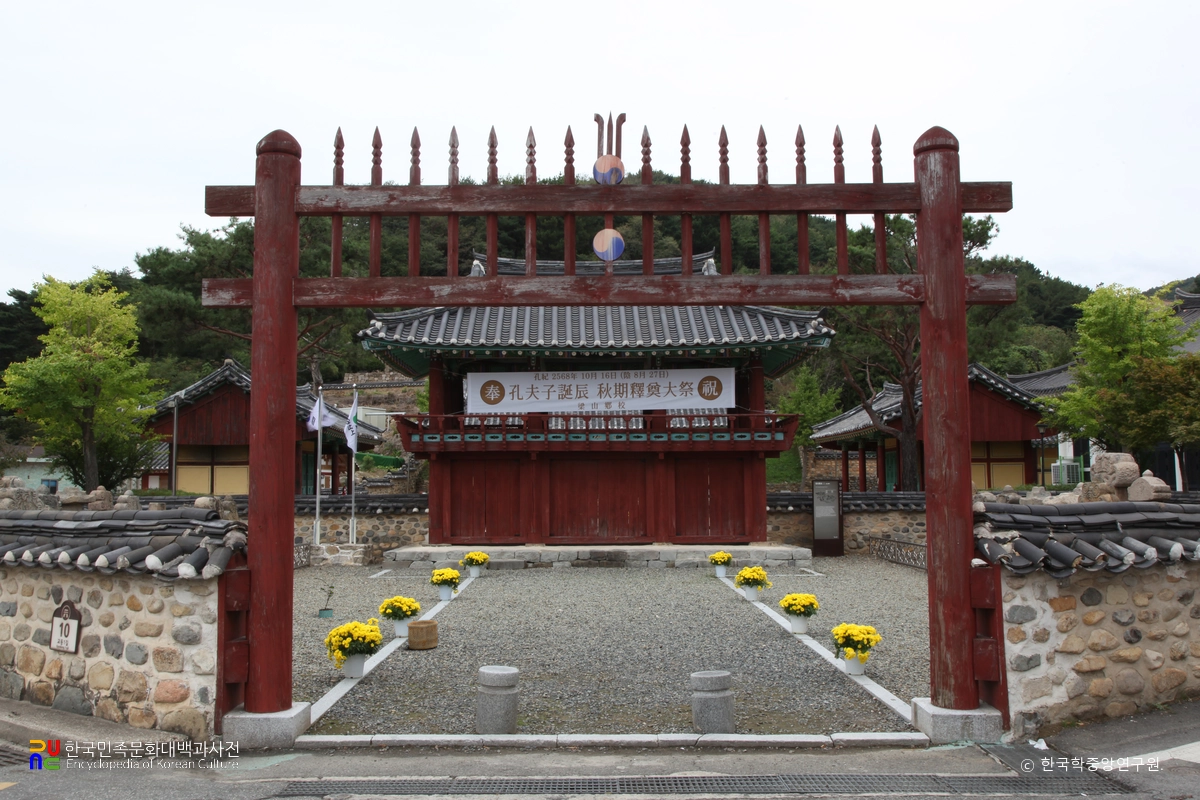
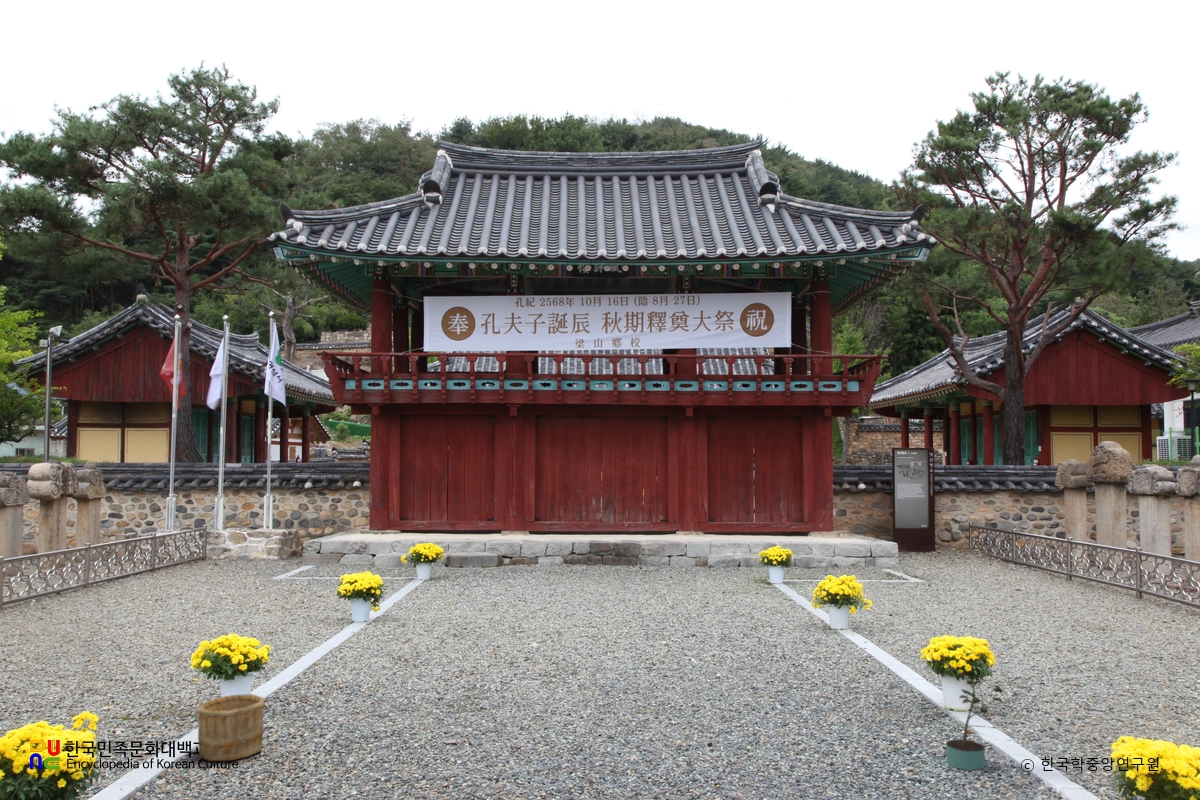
potted plant: present [315,575,339,618] -> present [928,644,1002,770]

